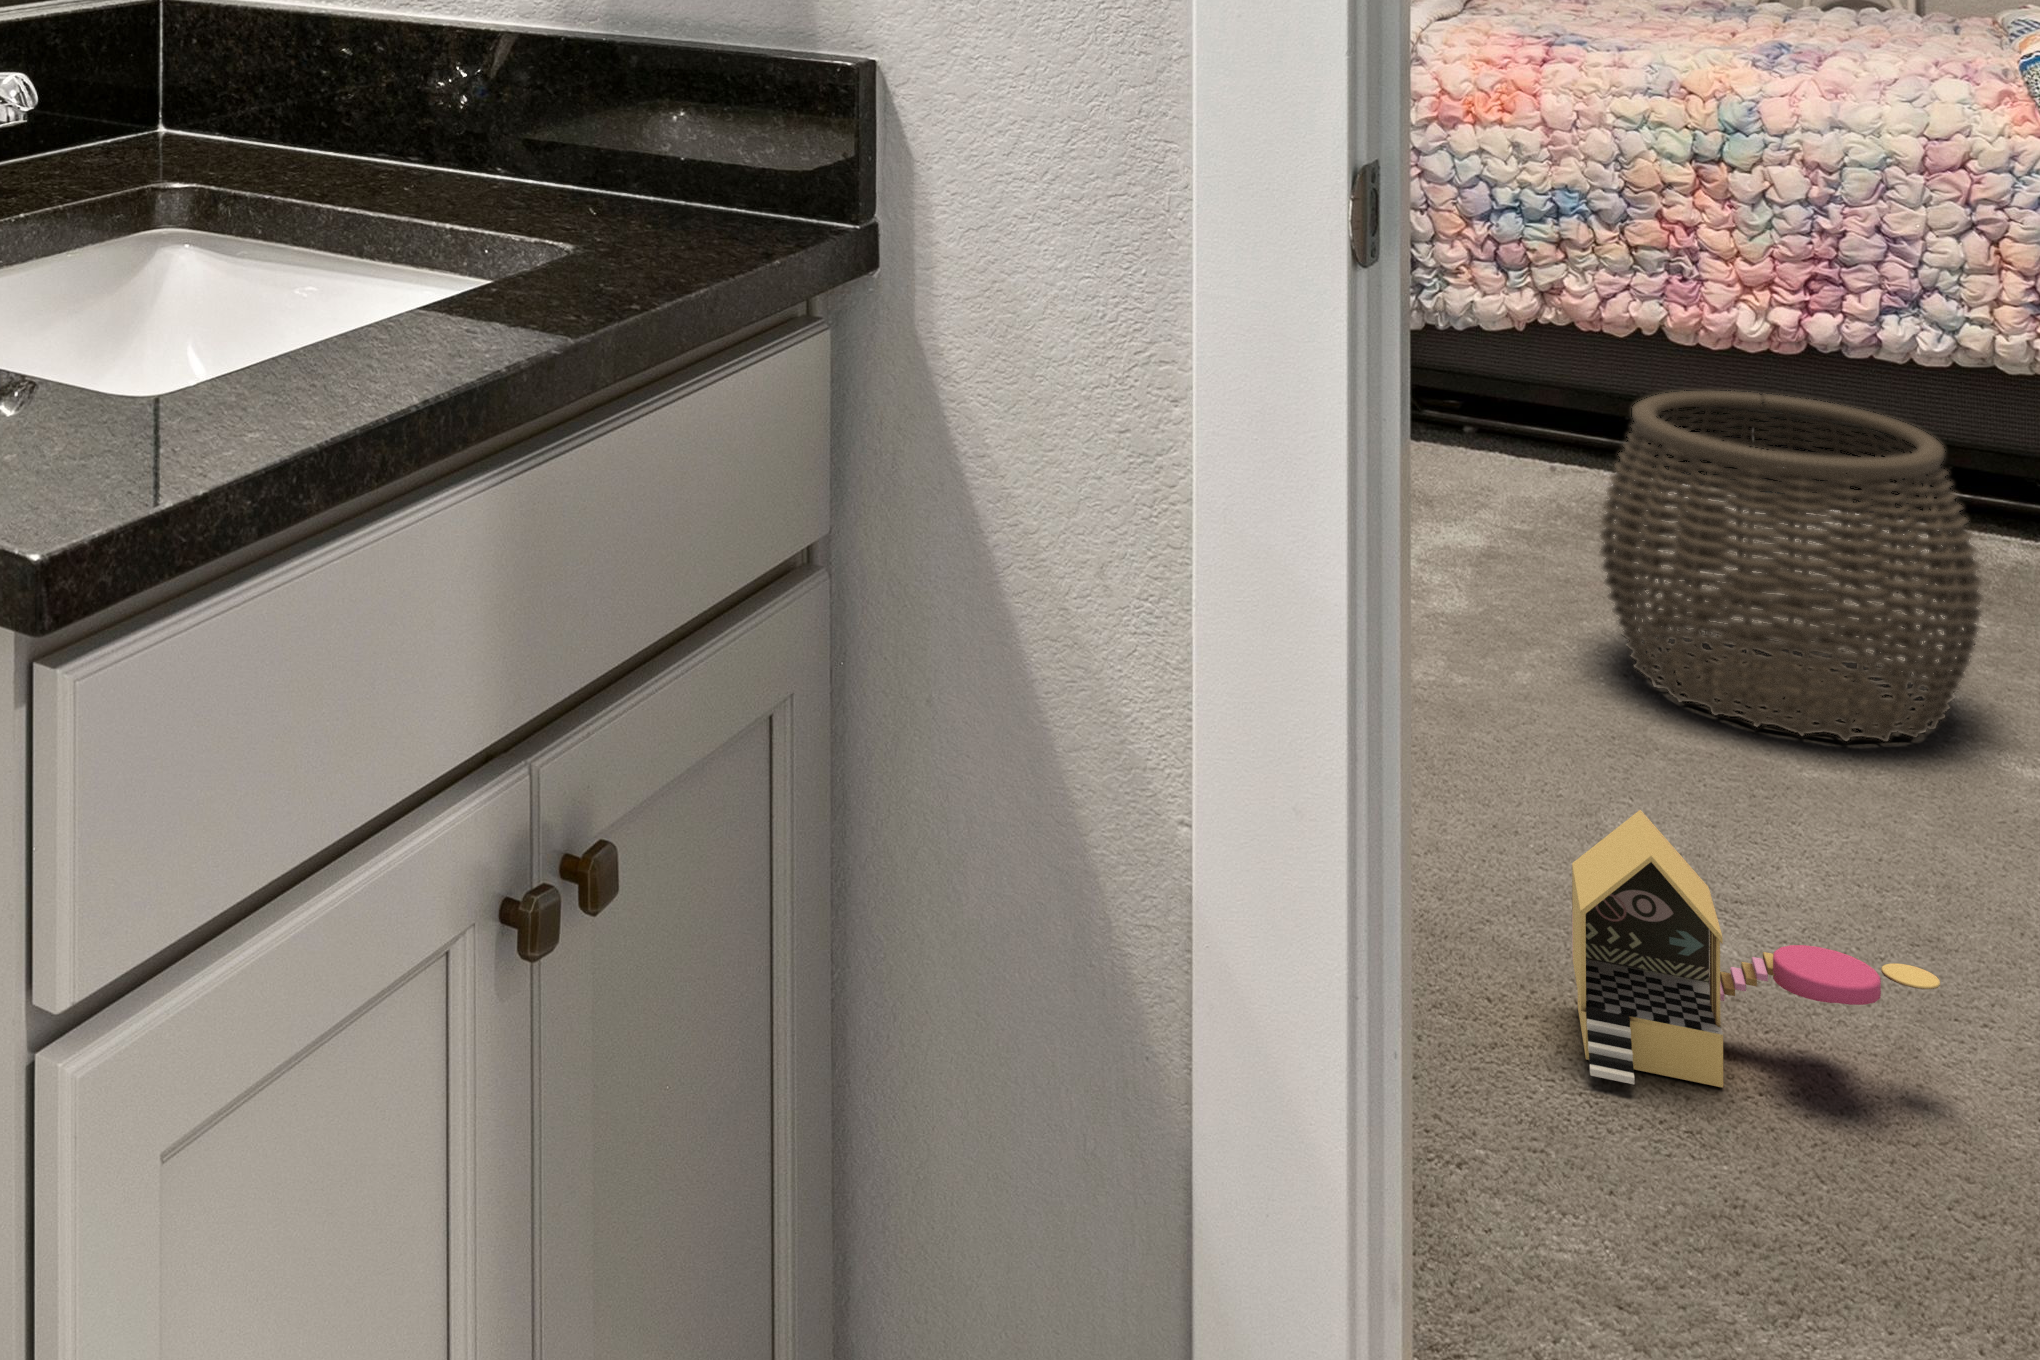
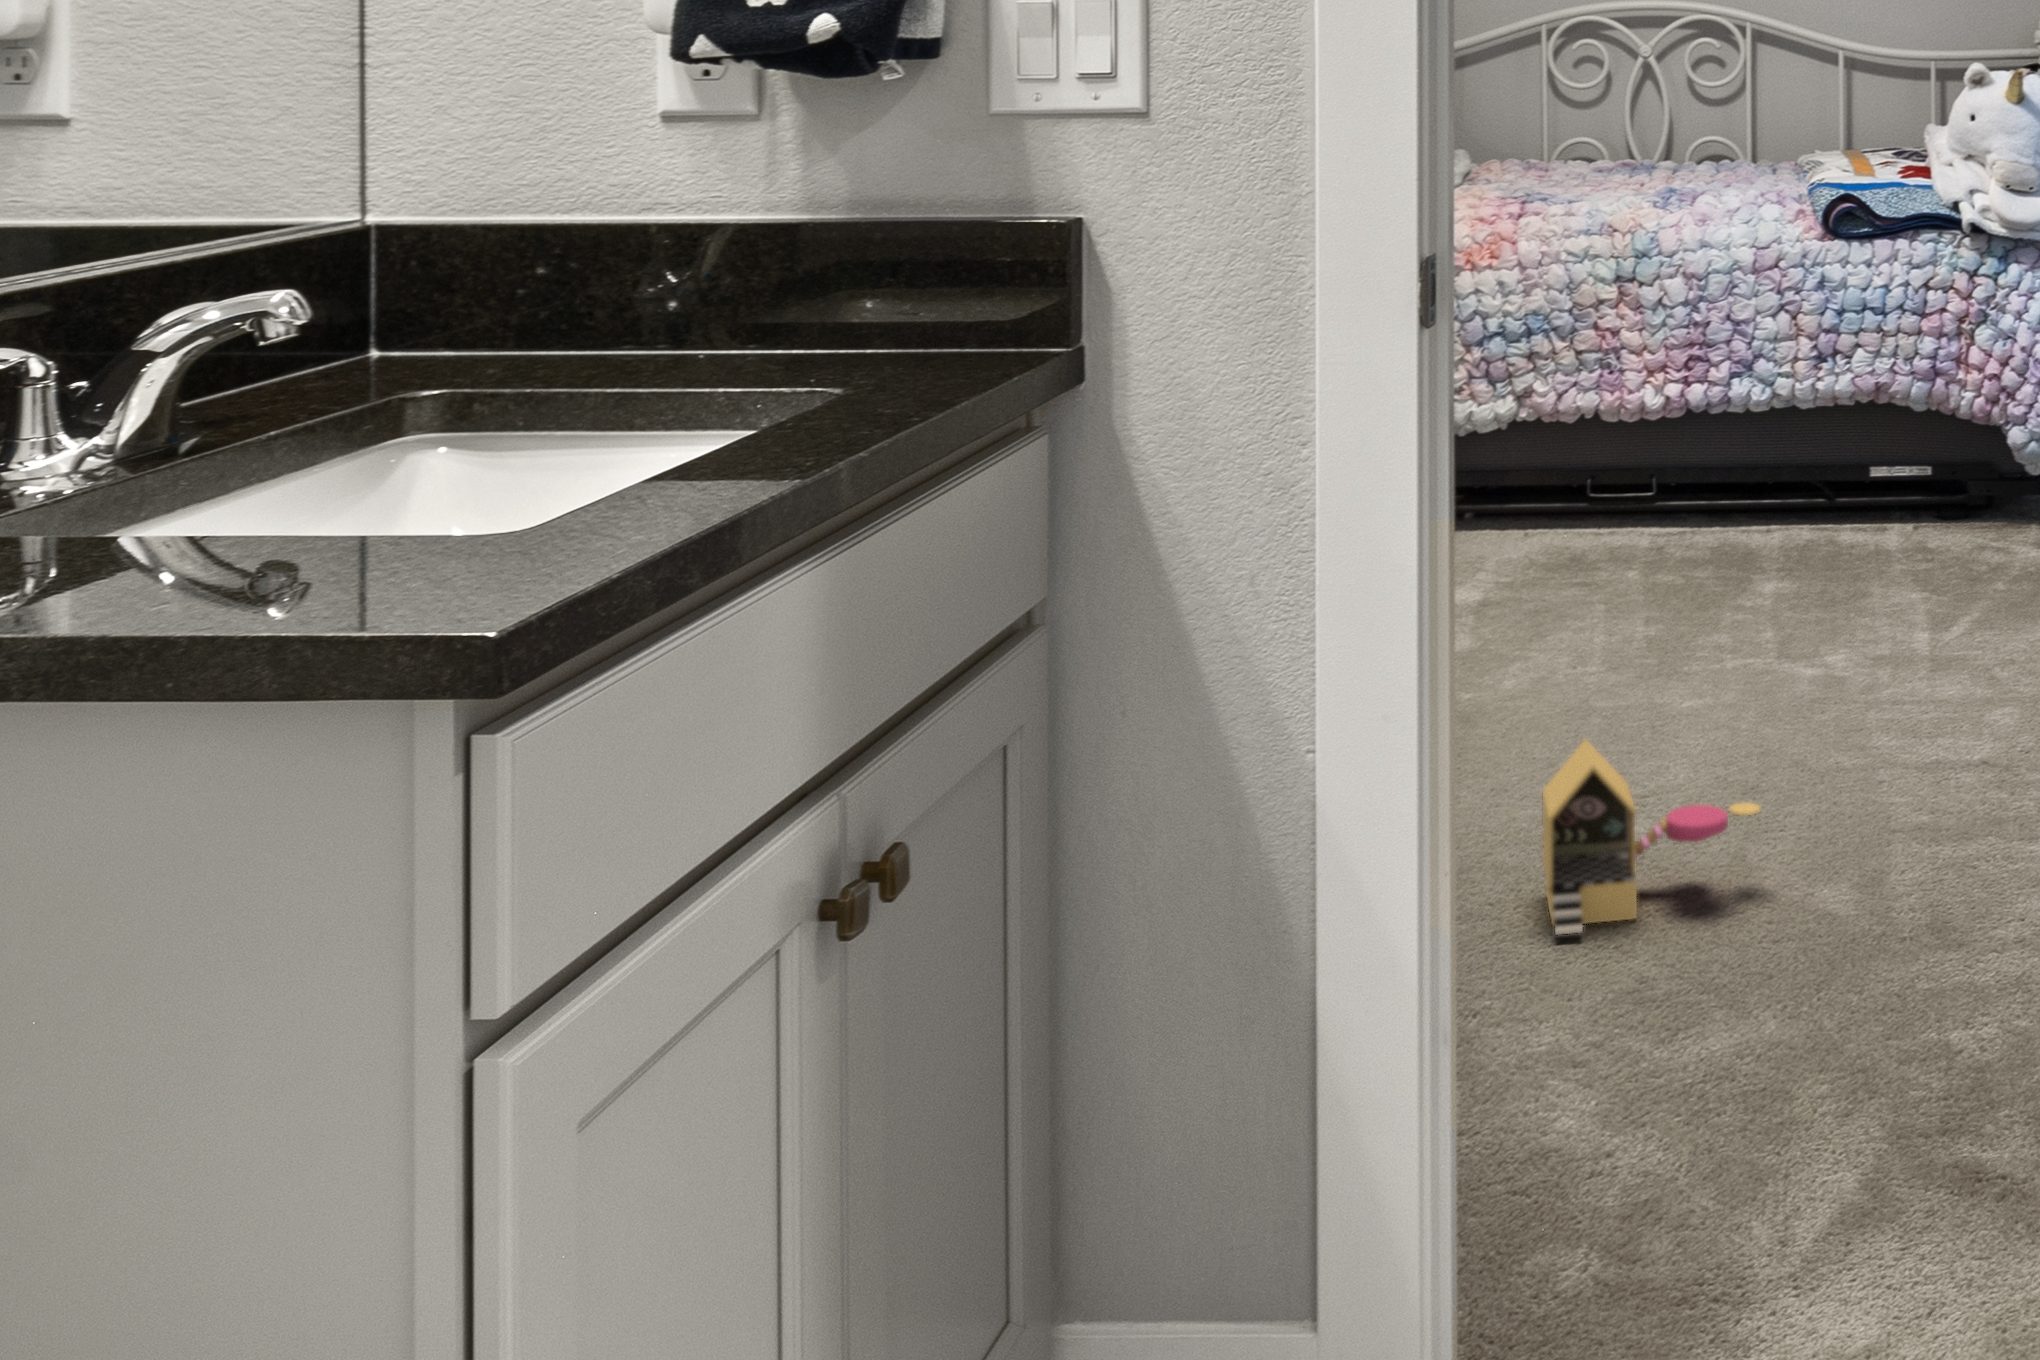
woven basket: present [1600,390,1983,741] -> none [1554,442,1787,684]

